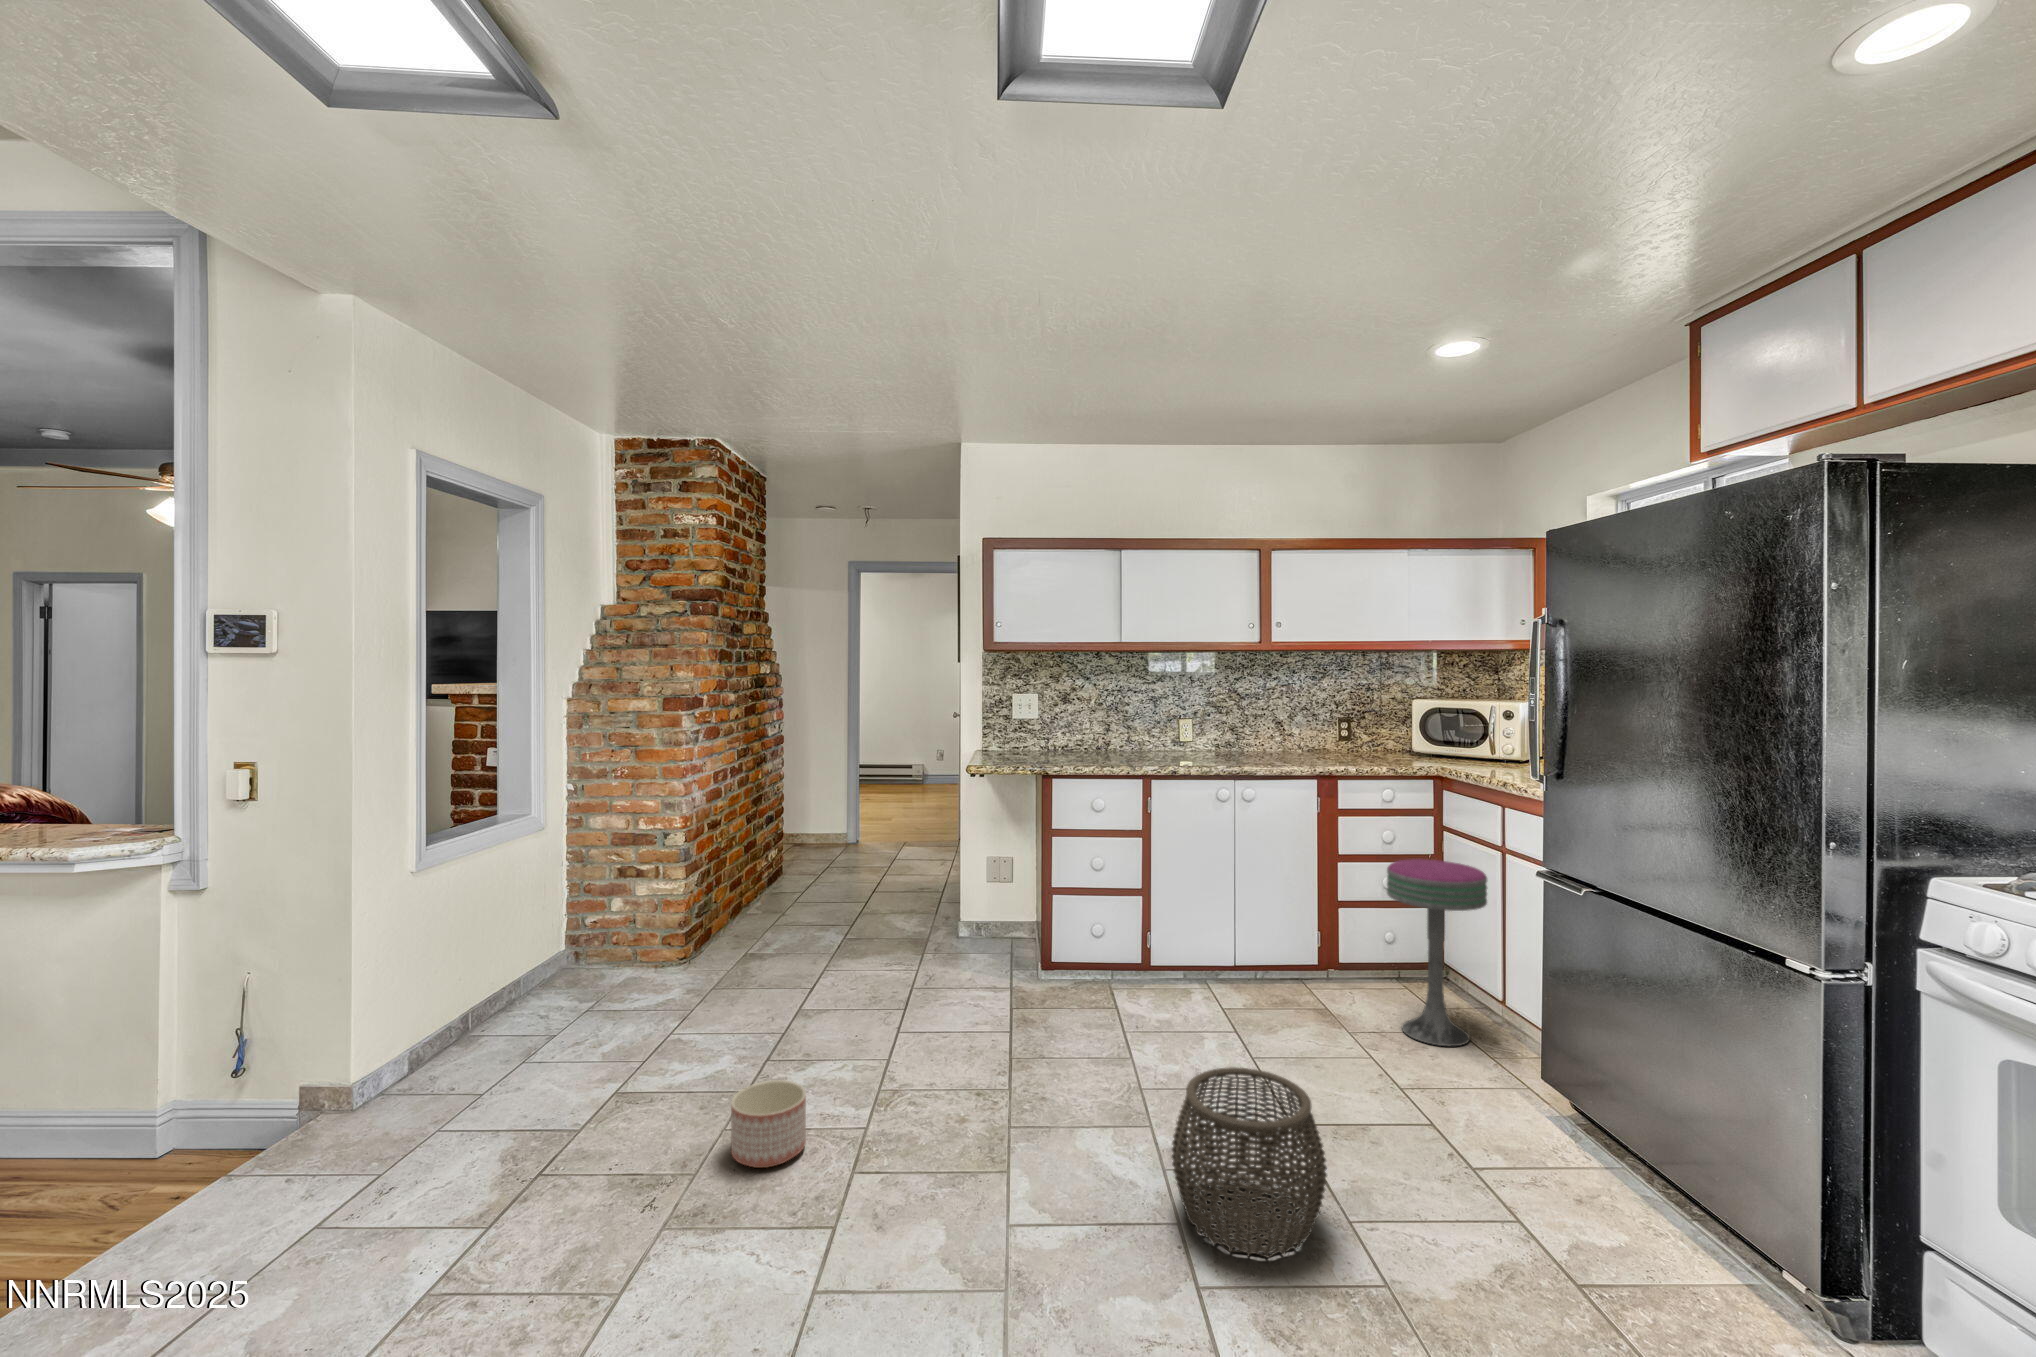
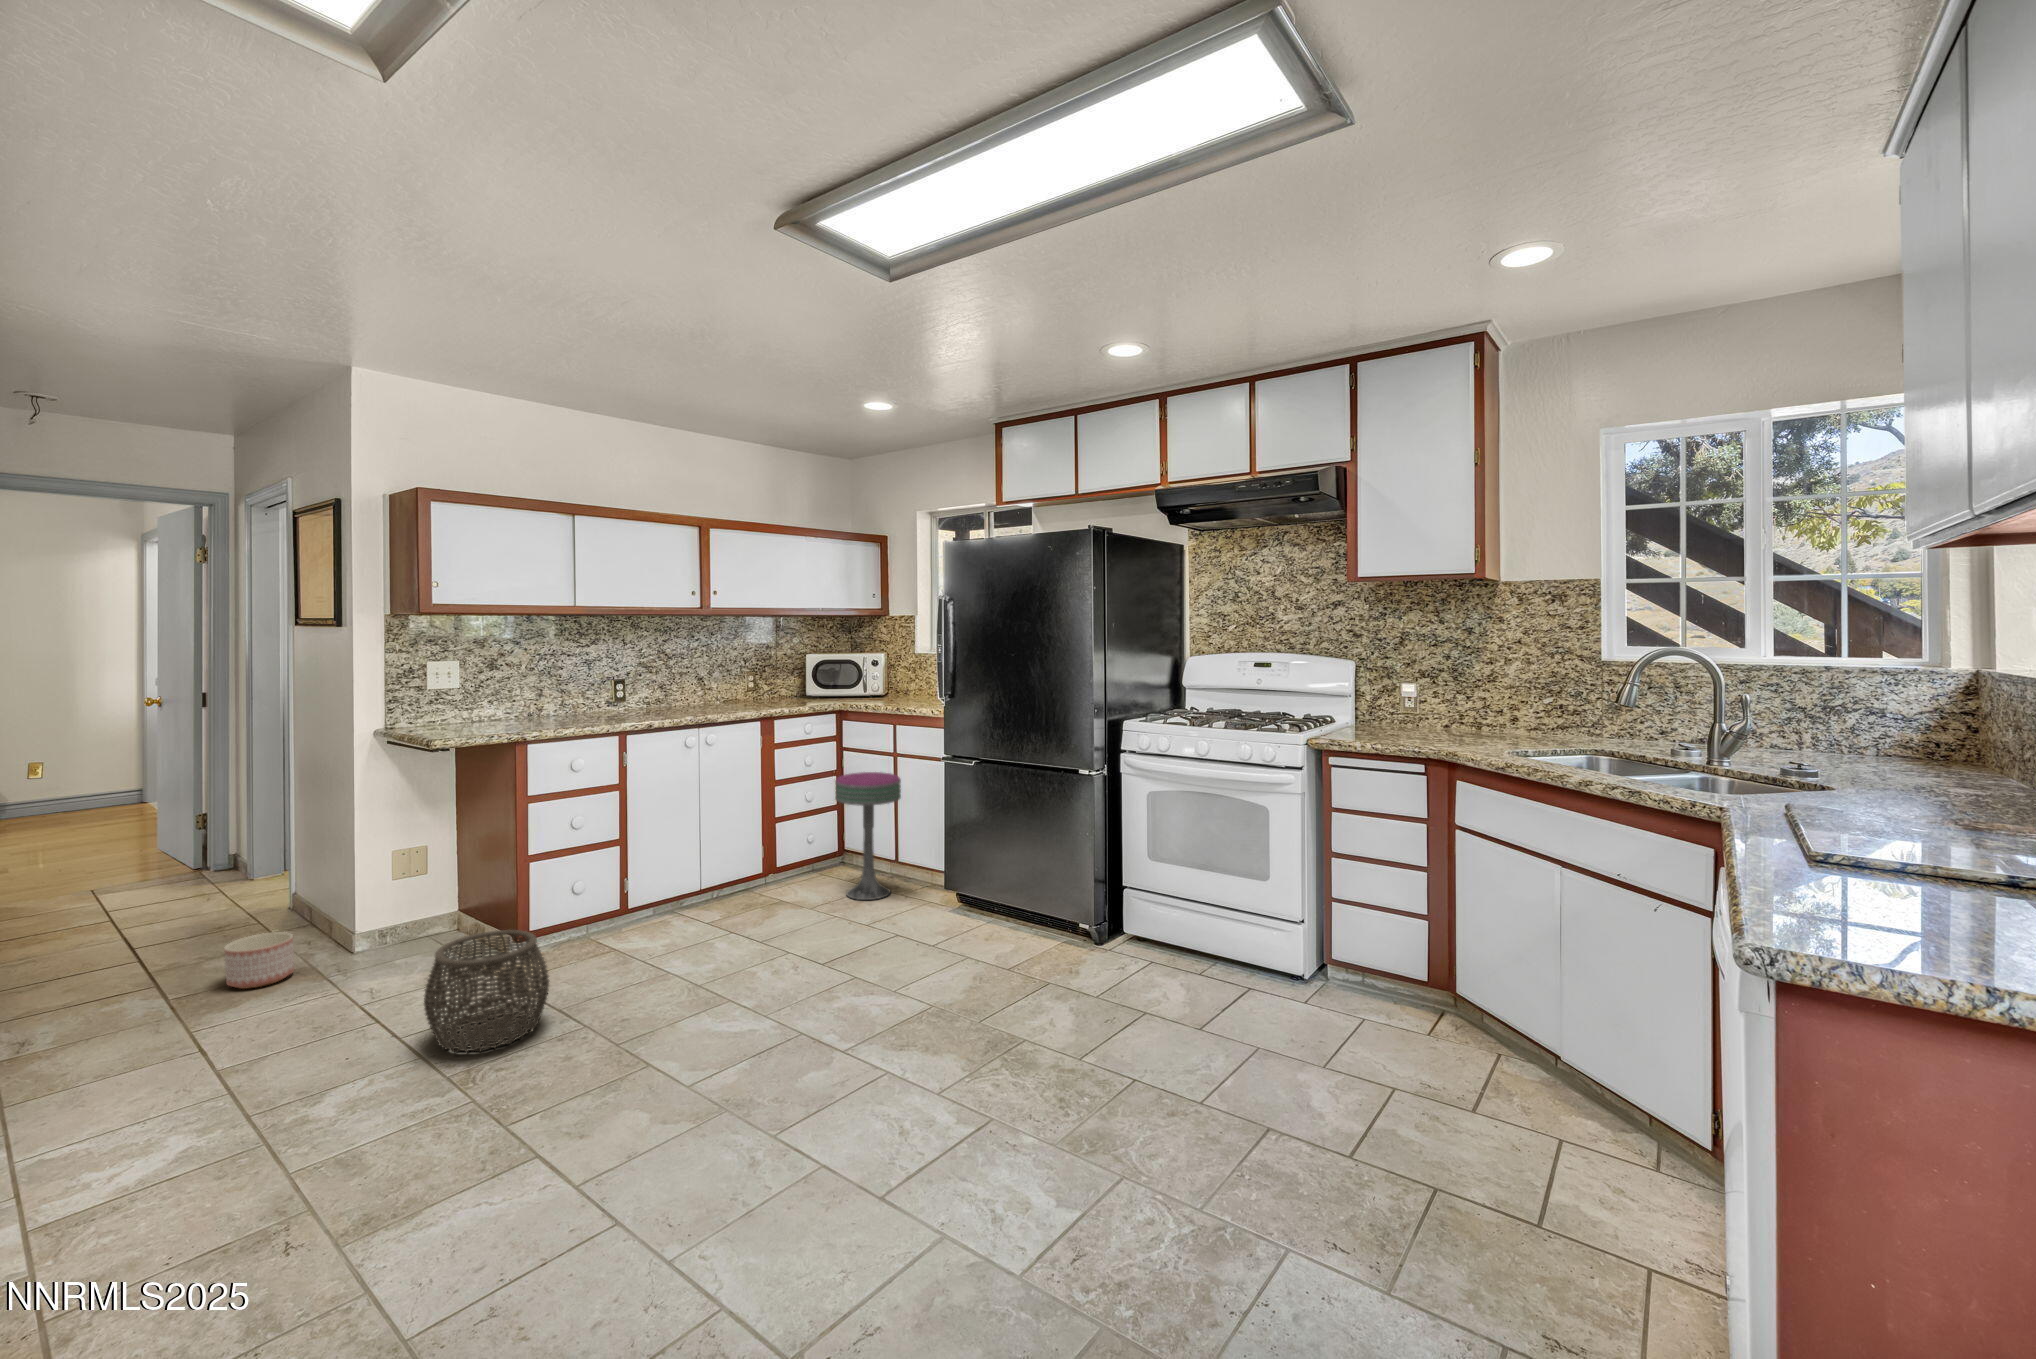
woven basket: present [1172,1067,1327,1258] -> present [424,930,549,1052]
planter: present [731,1080,806,1168] -> present [224,932,294,989]

